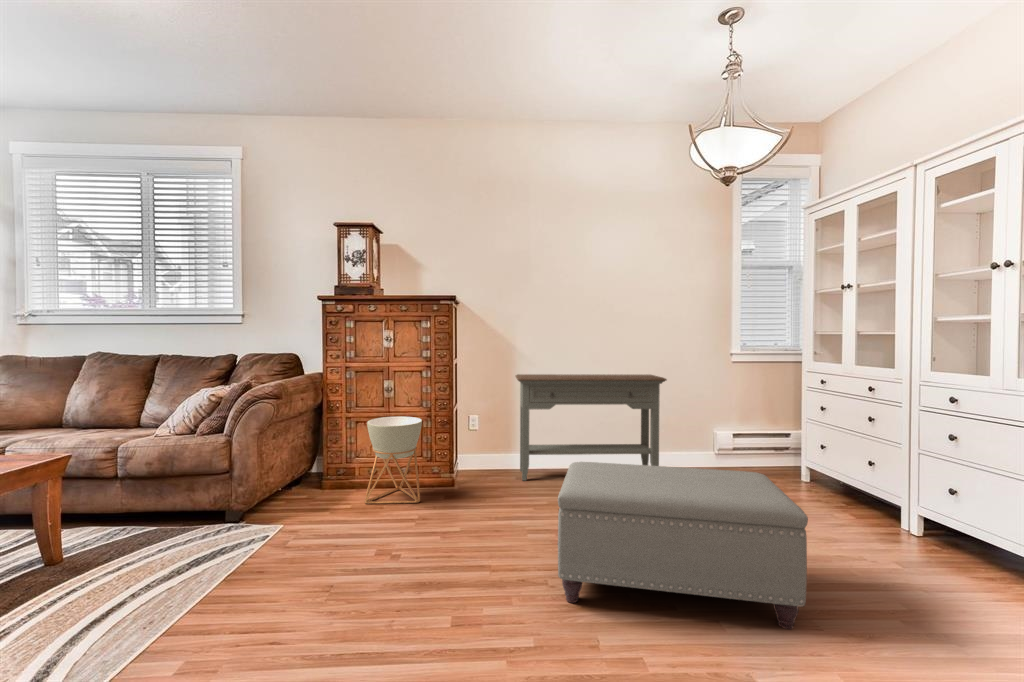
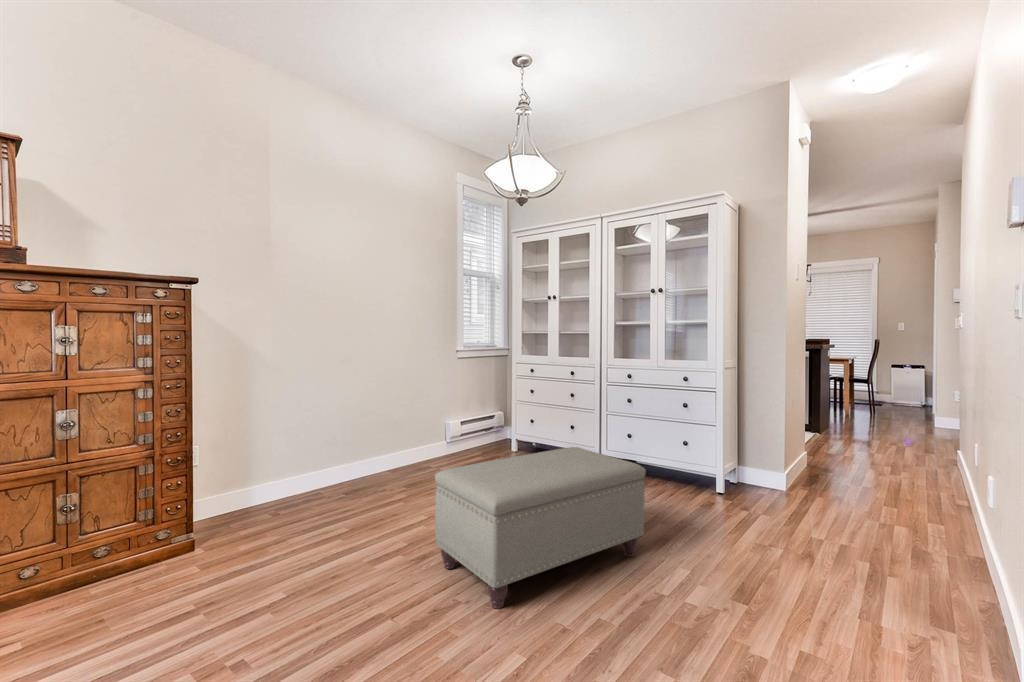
console table: present [516,374,667,481] -> none [251,373,424,516]
planter: present [364,417,422,504] -> none [48,462,167,625]

